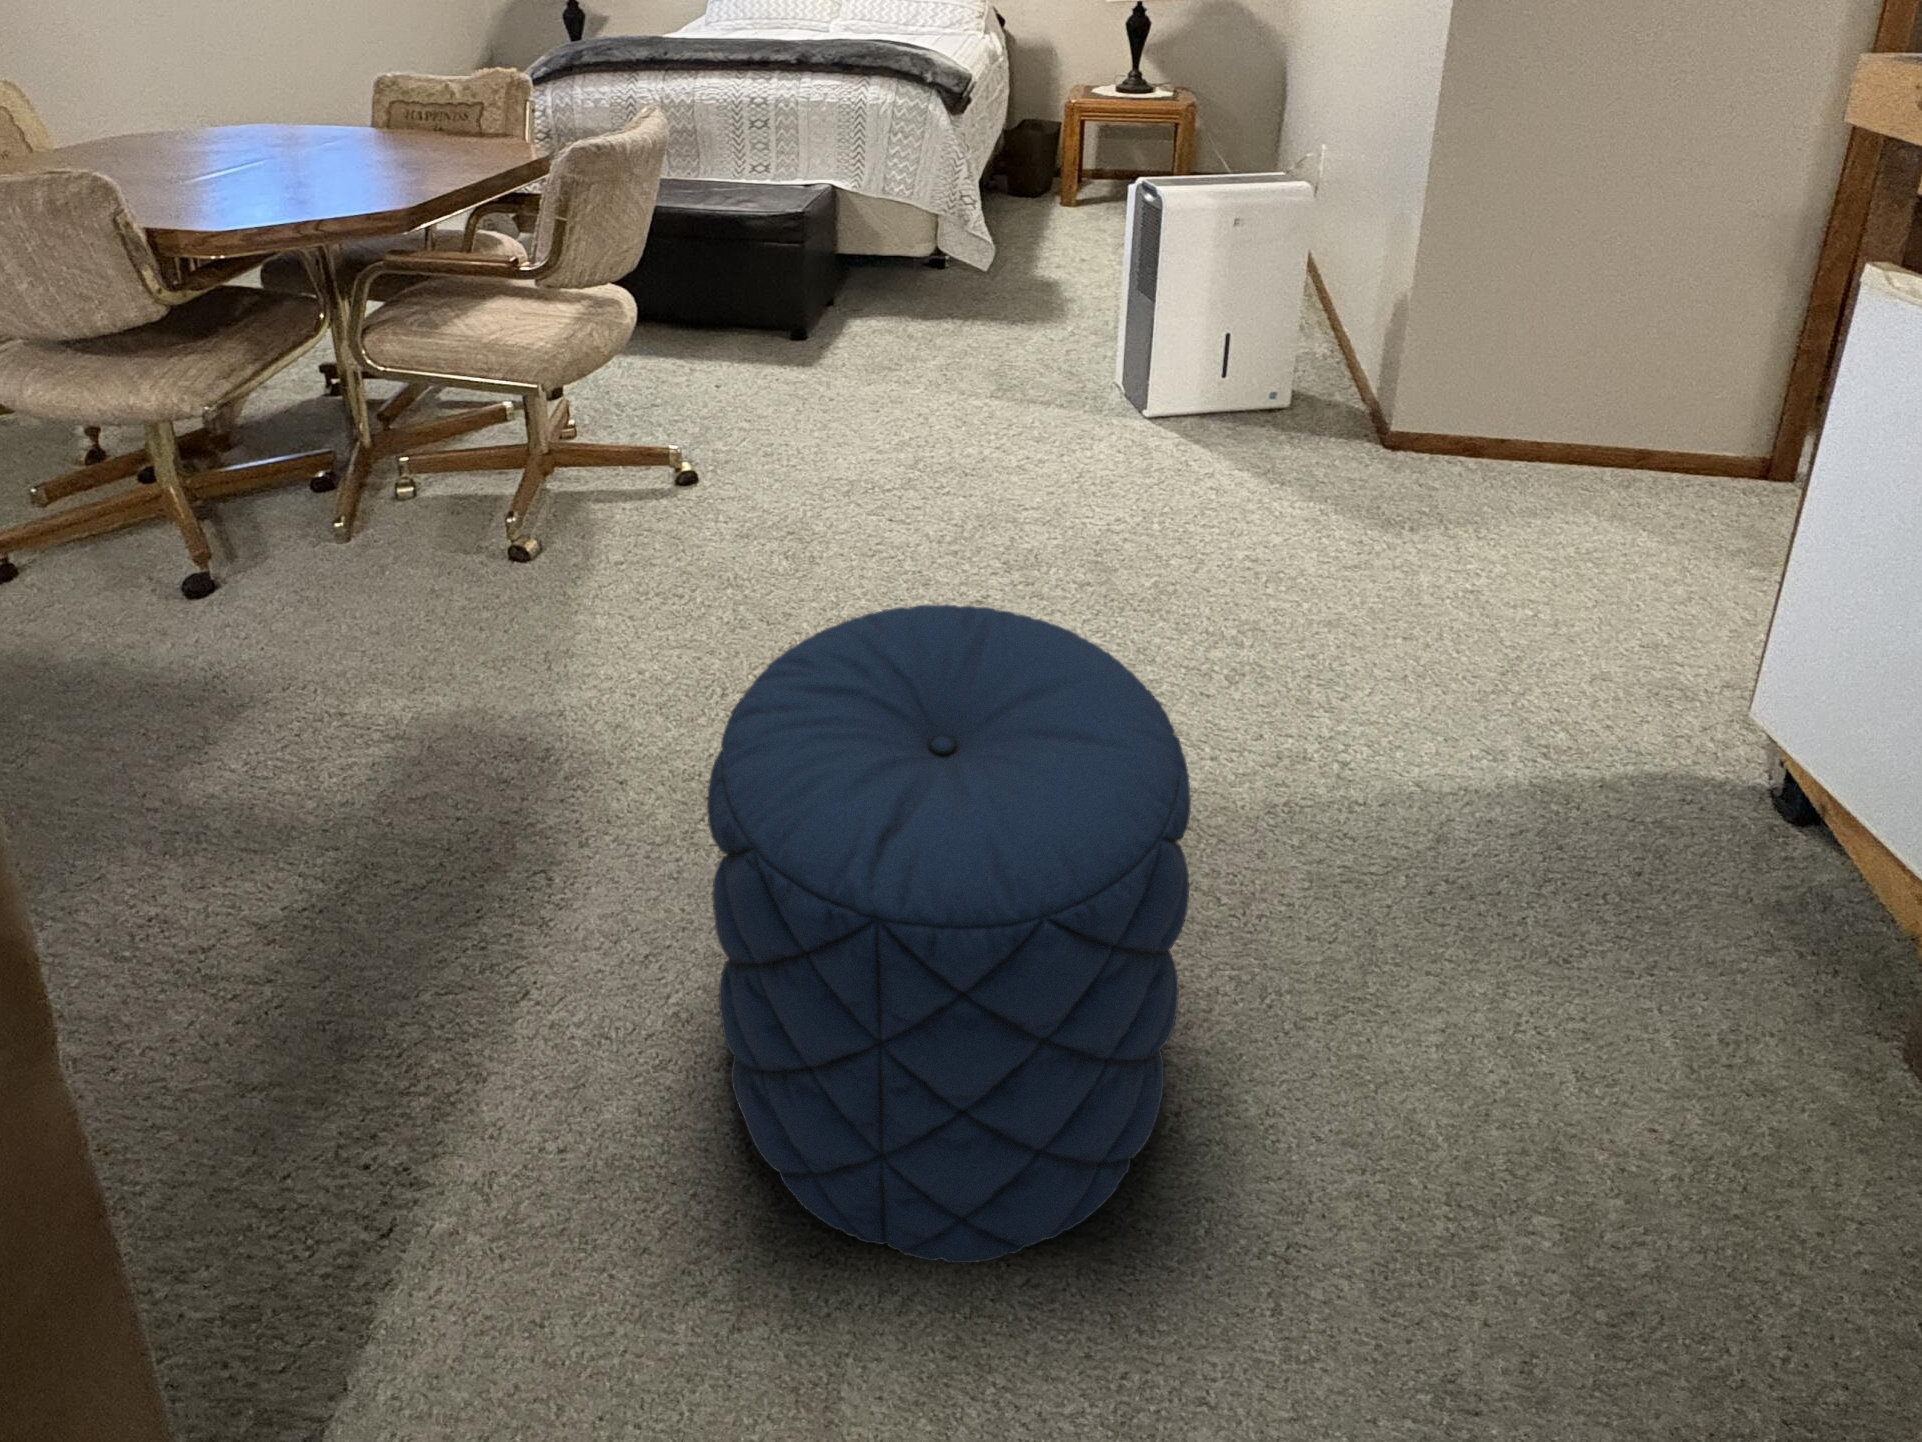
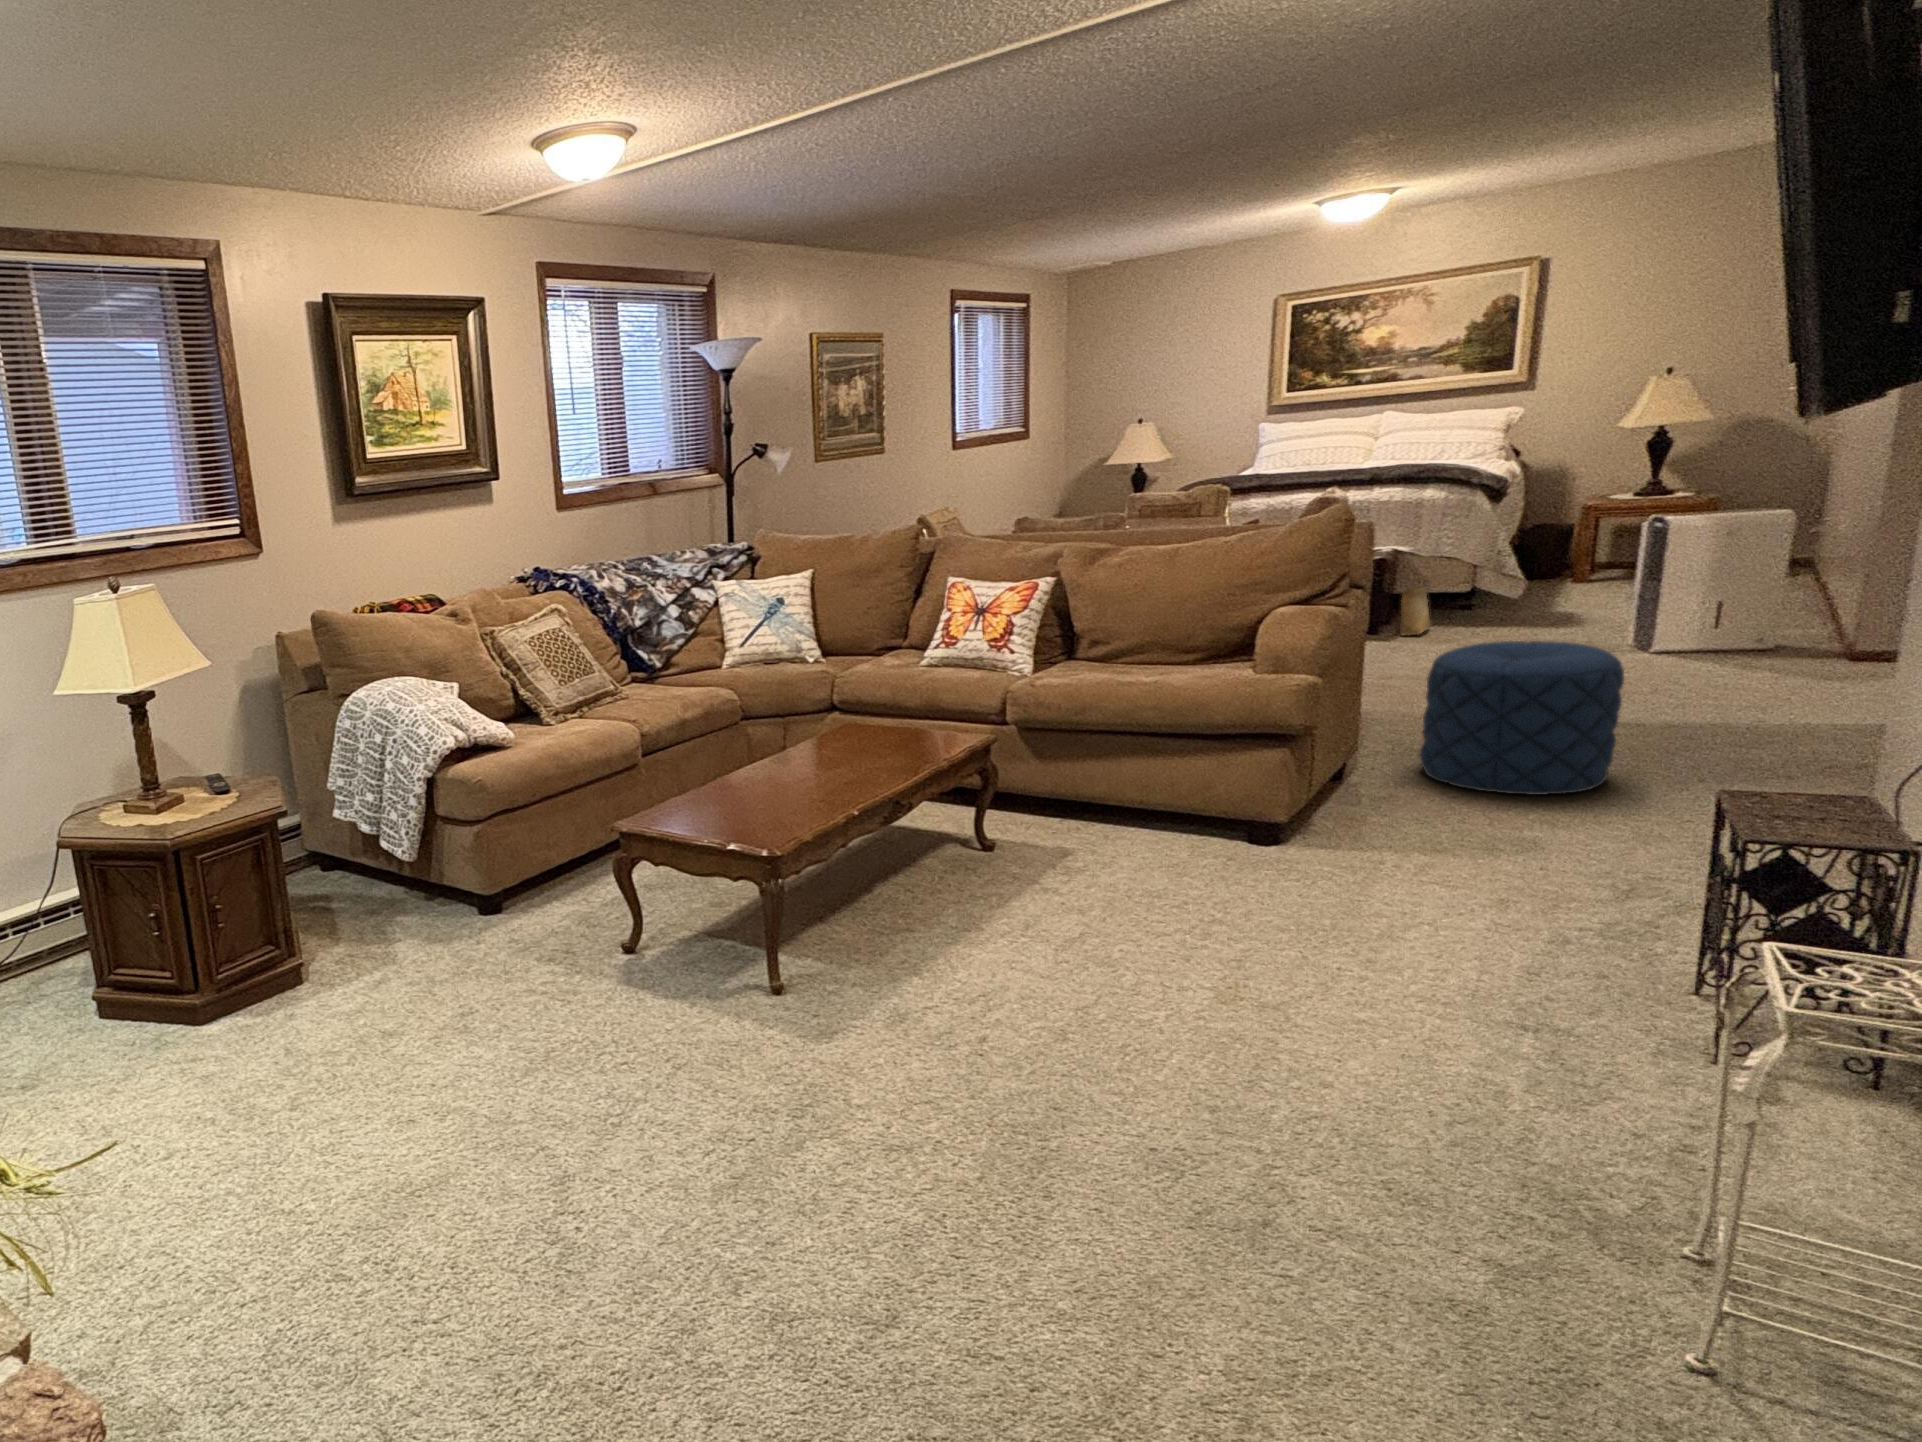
woven basket: none [849,206,900,320] -> present [1400,573,1432,635]

